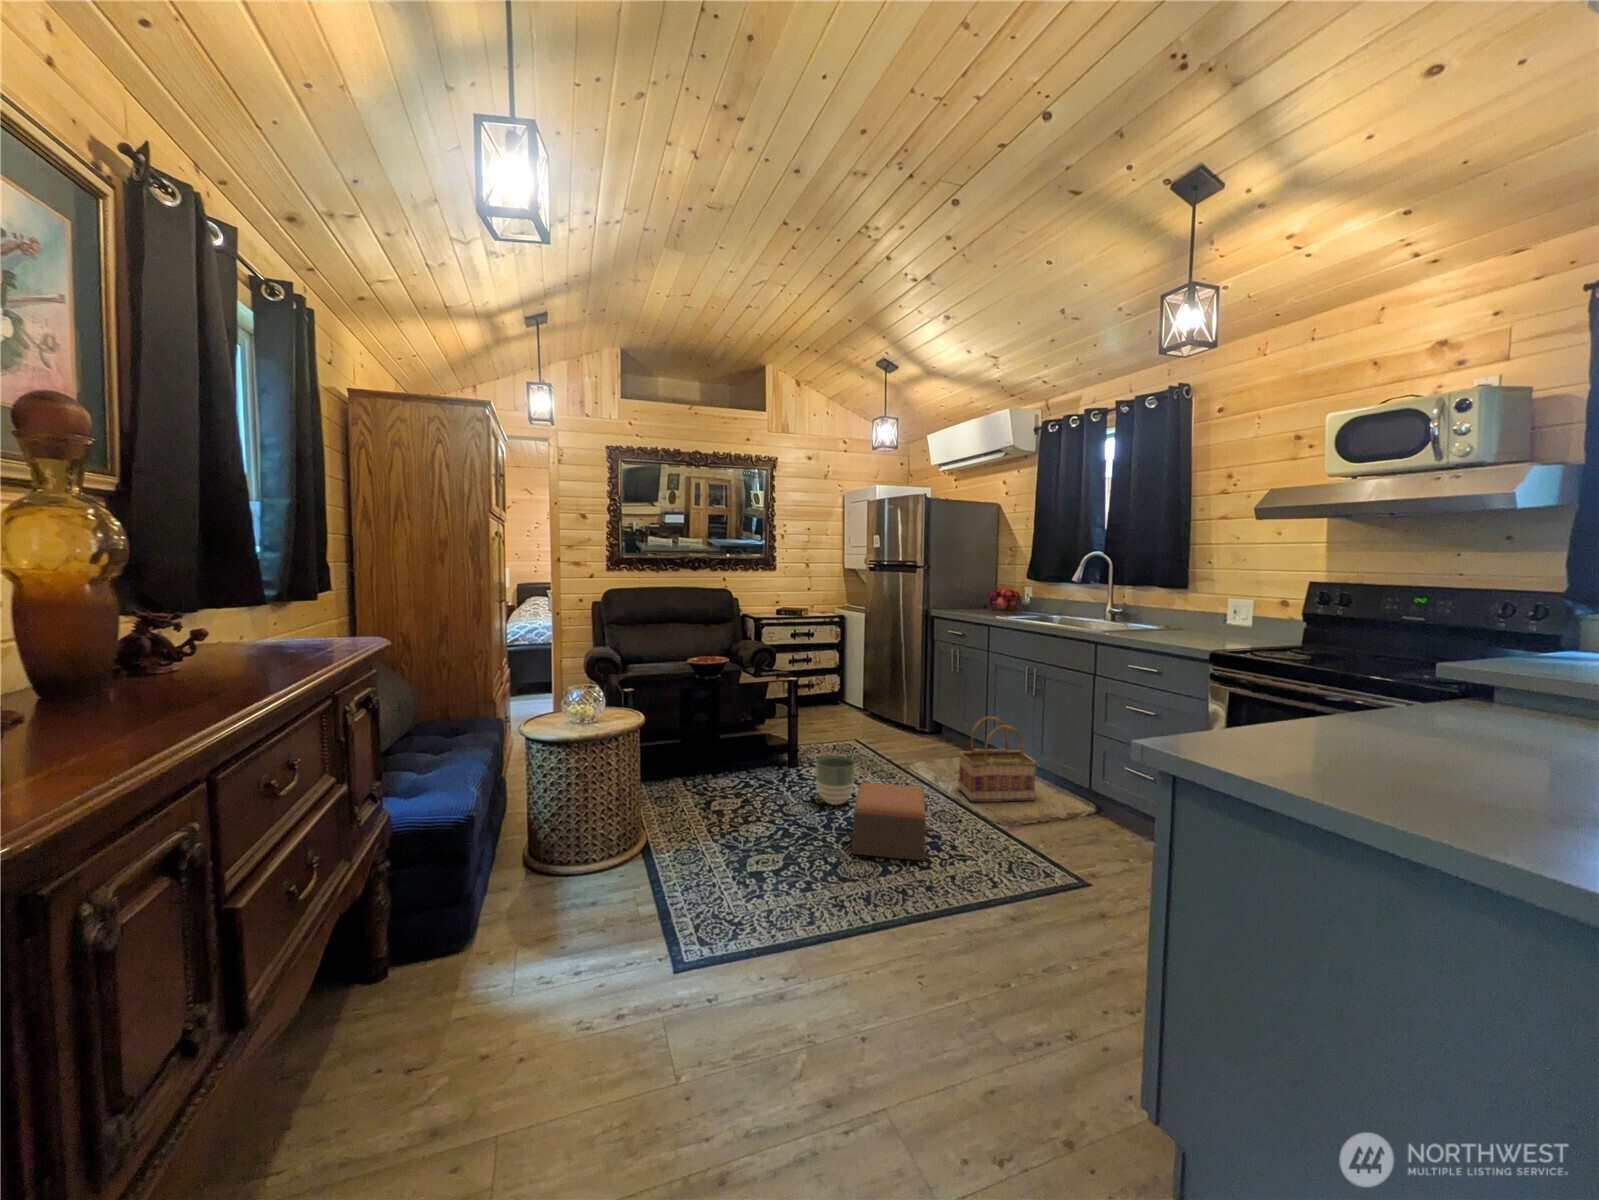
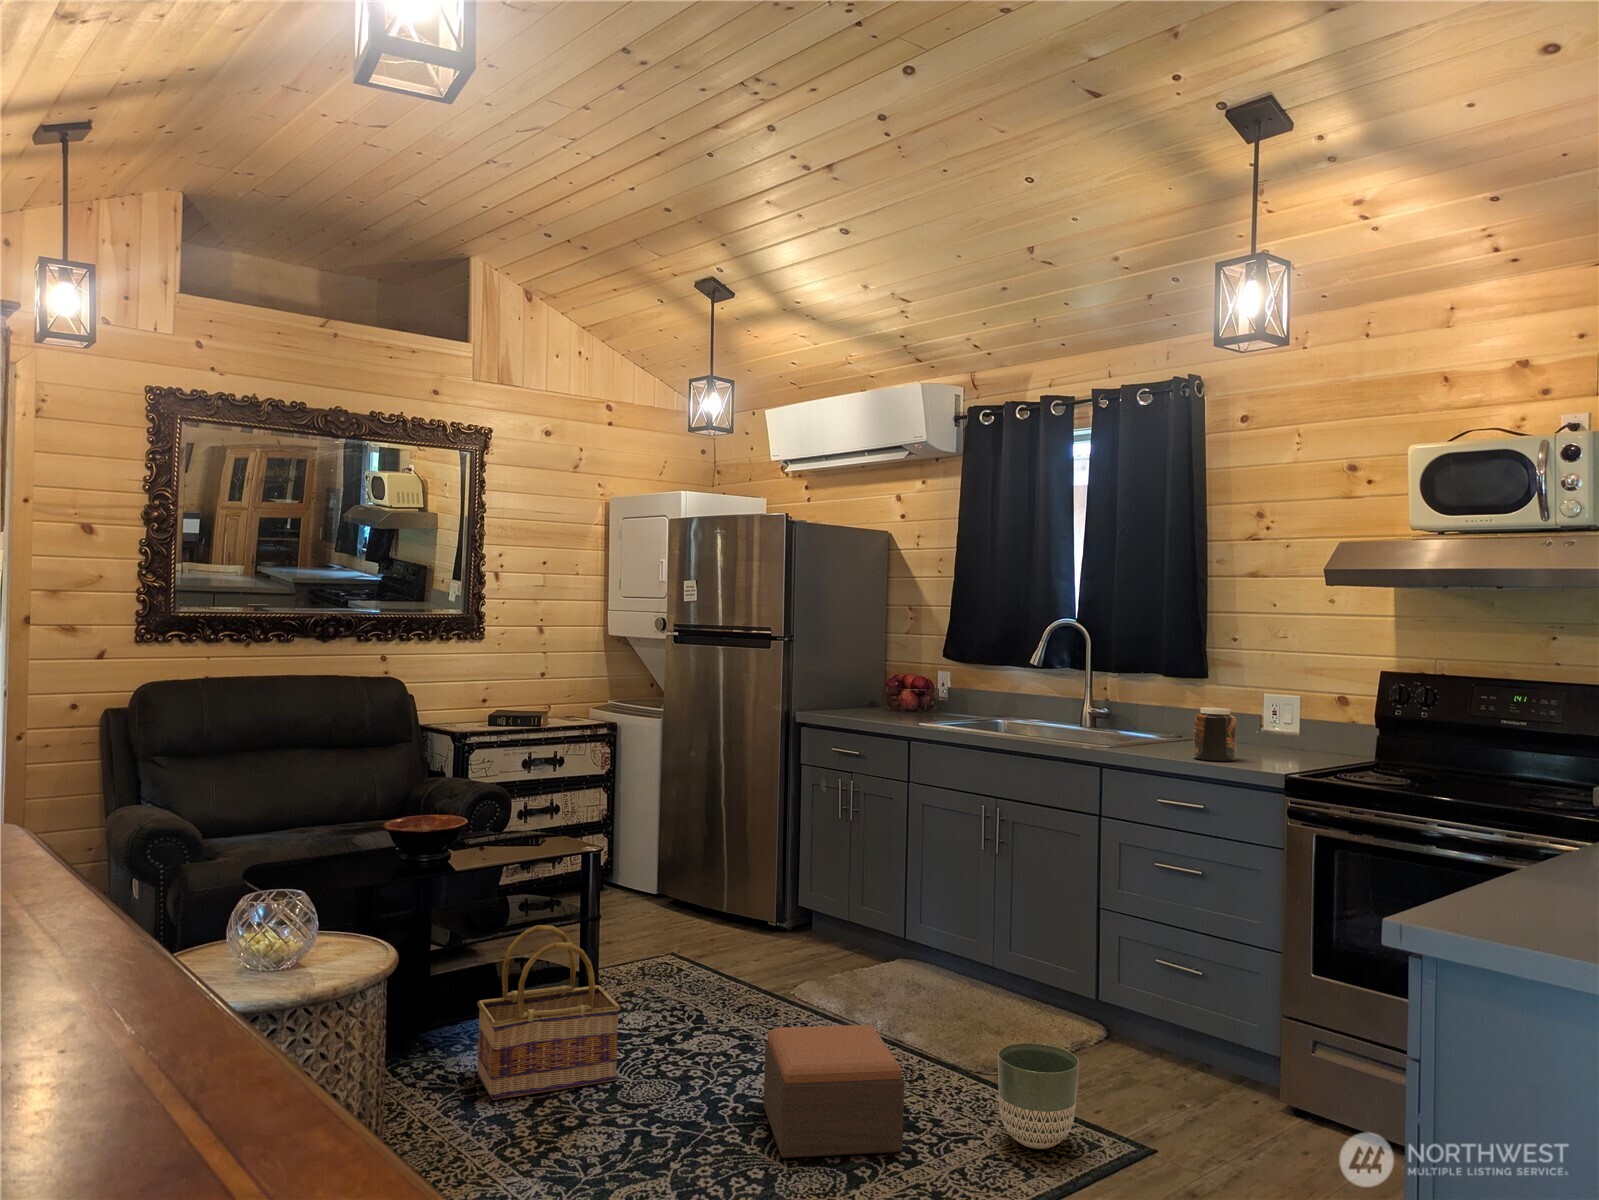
jar: none [1155,606,1187,642] -> present [1193,707,1236,761]
basket: present [959,716,1037,802] -> present [477,925,621,1100]
planter: present [816,755,855,805] -> present [998,1043,1079,1149]

